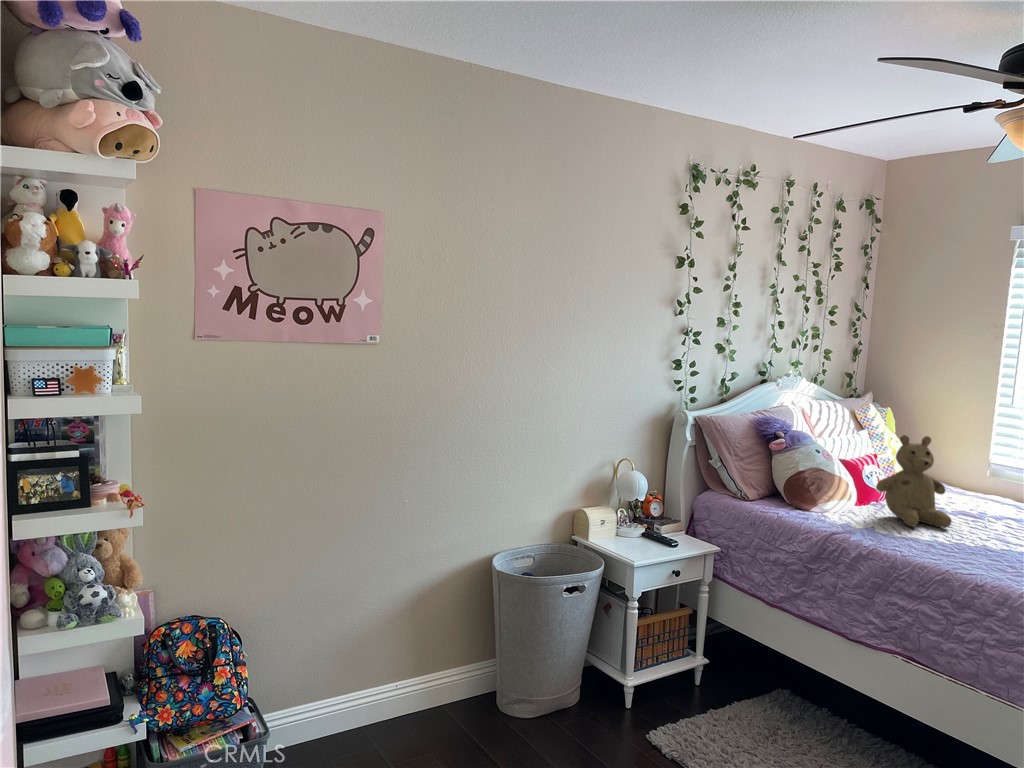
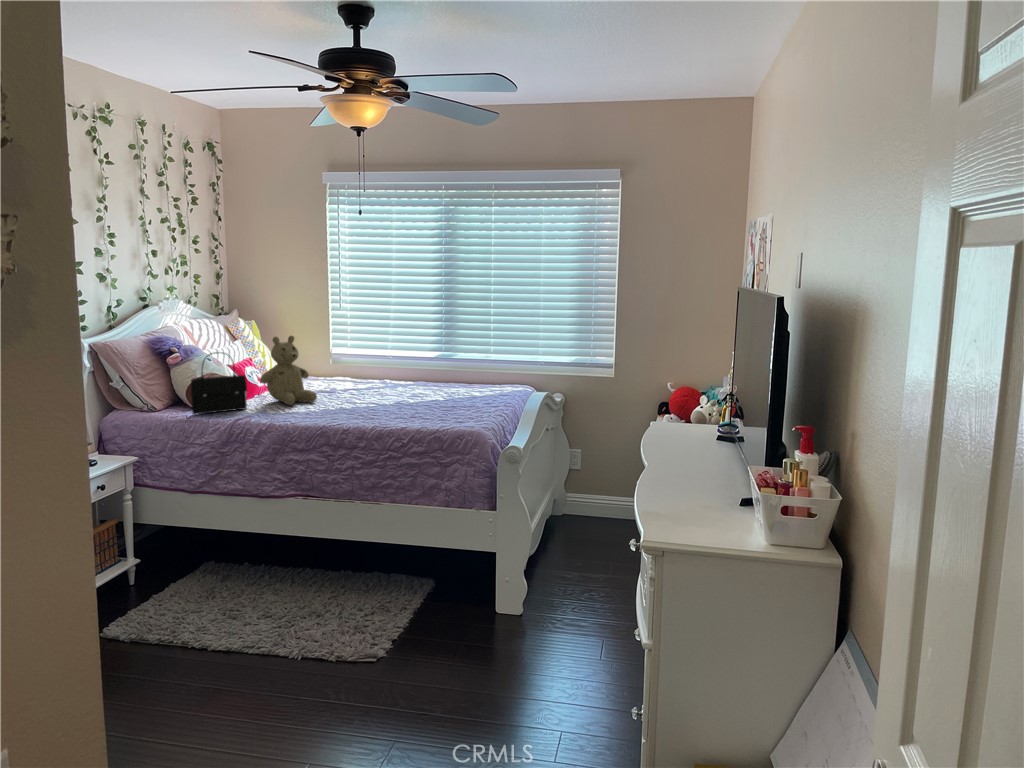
handbag: none [787,445,857,520] -> present [191,352,247,414]

